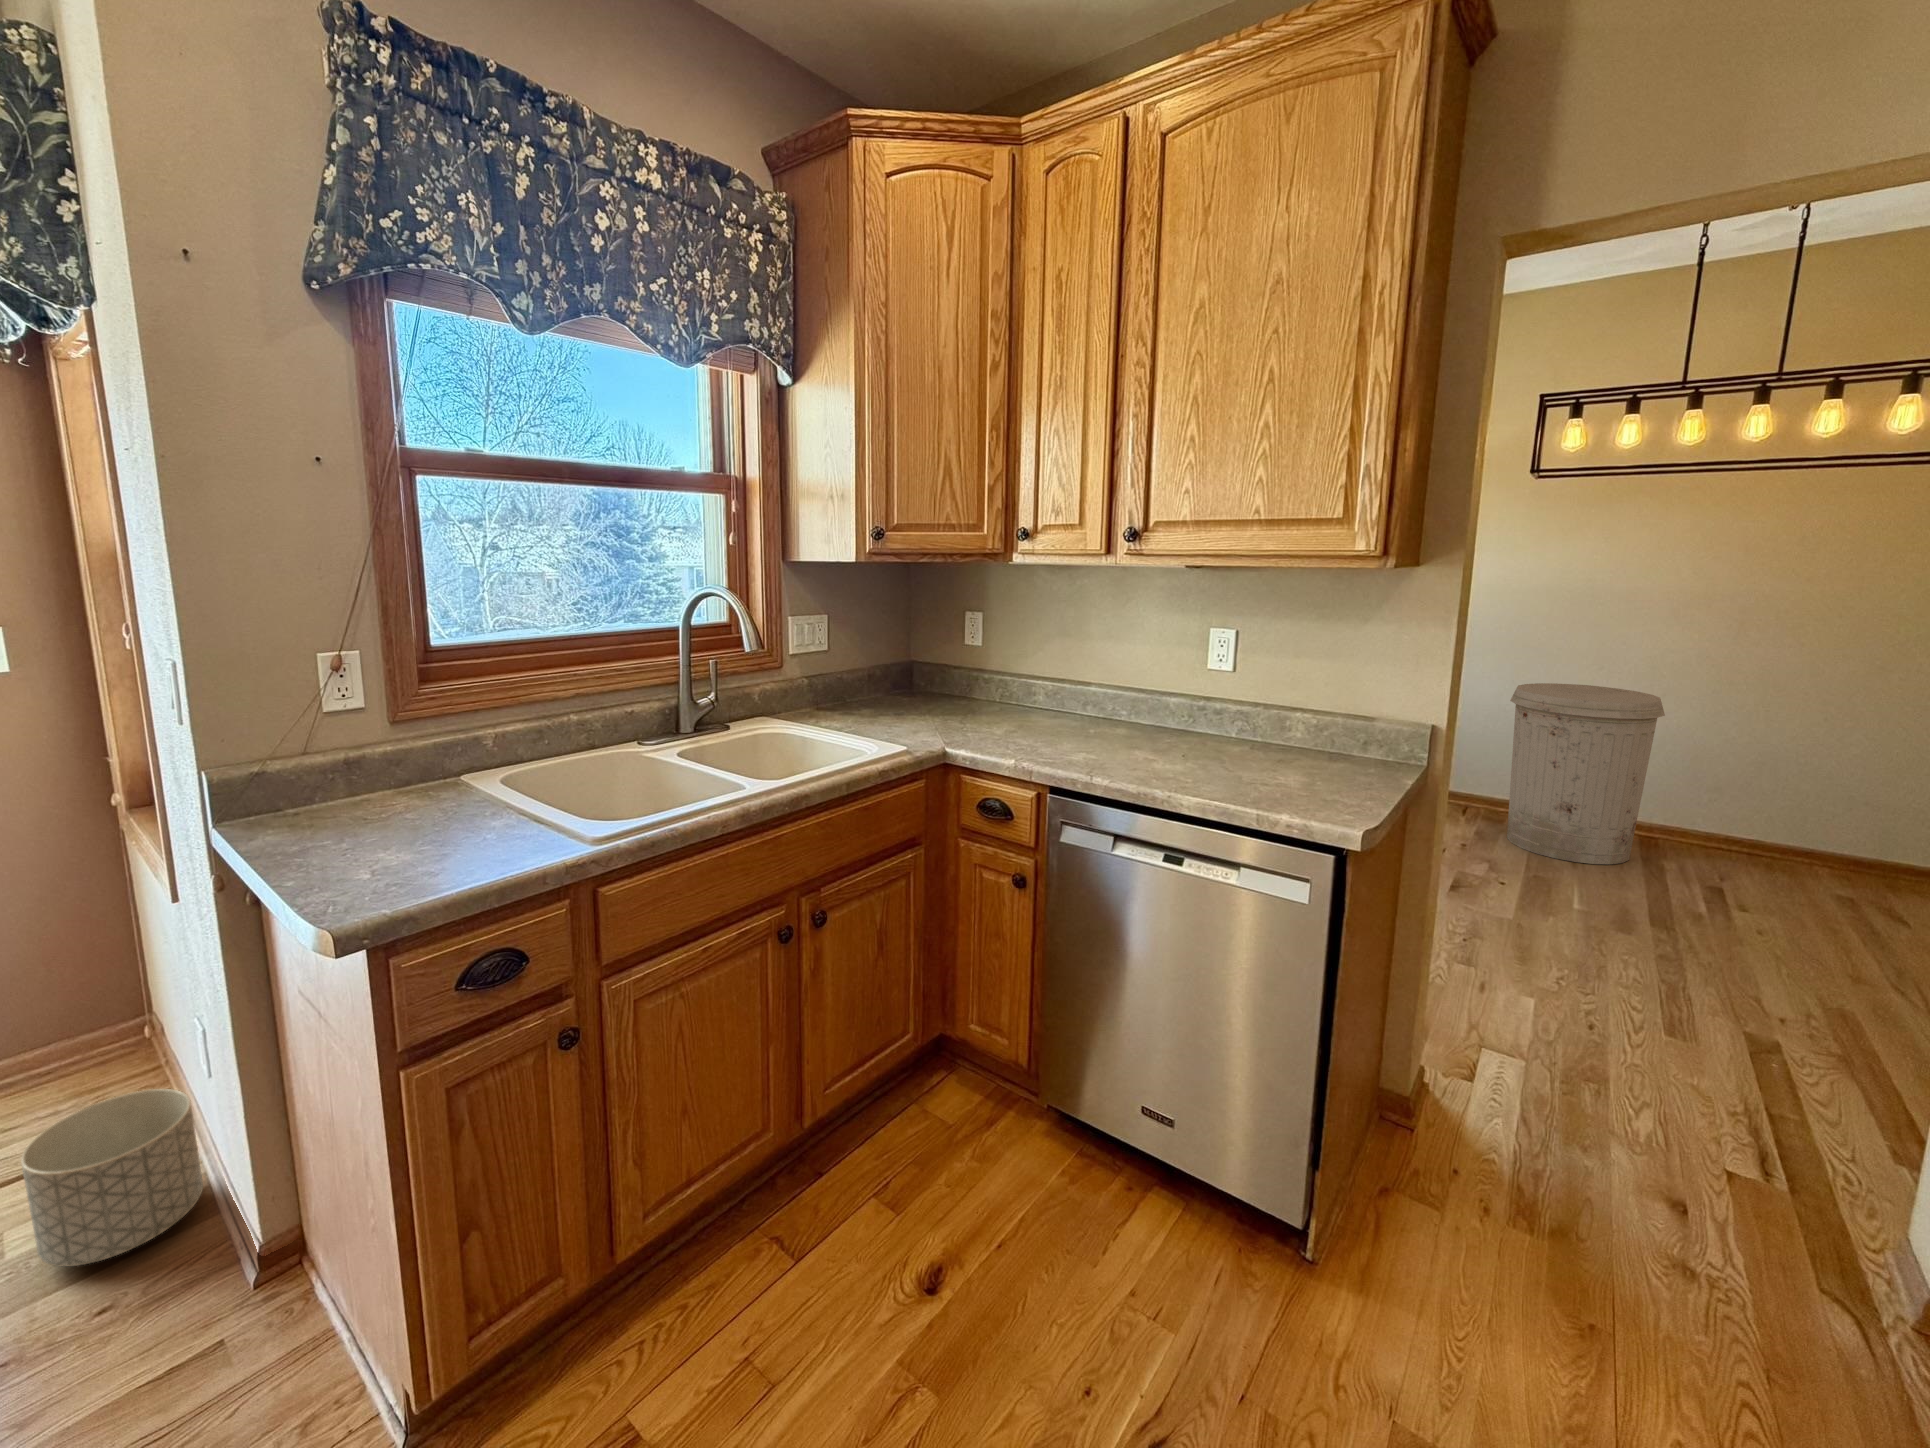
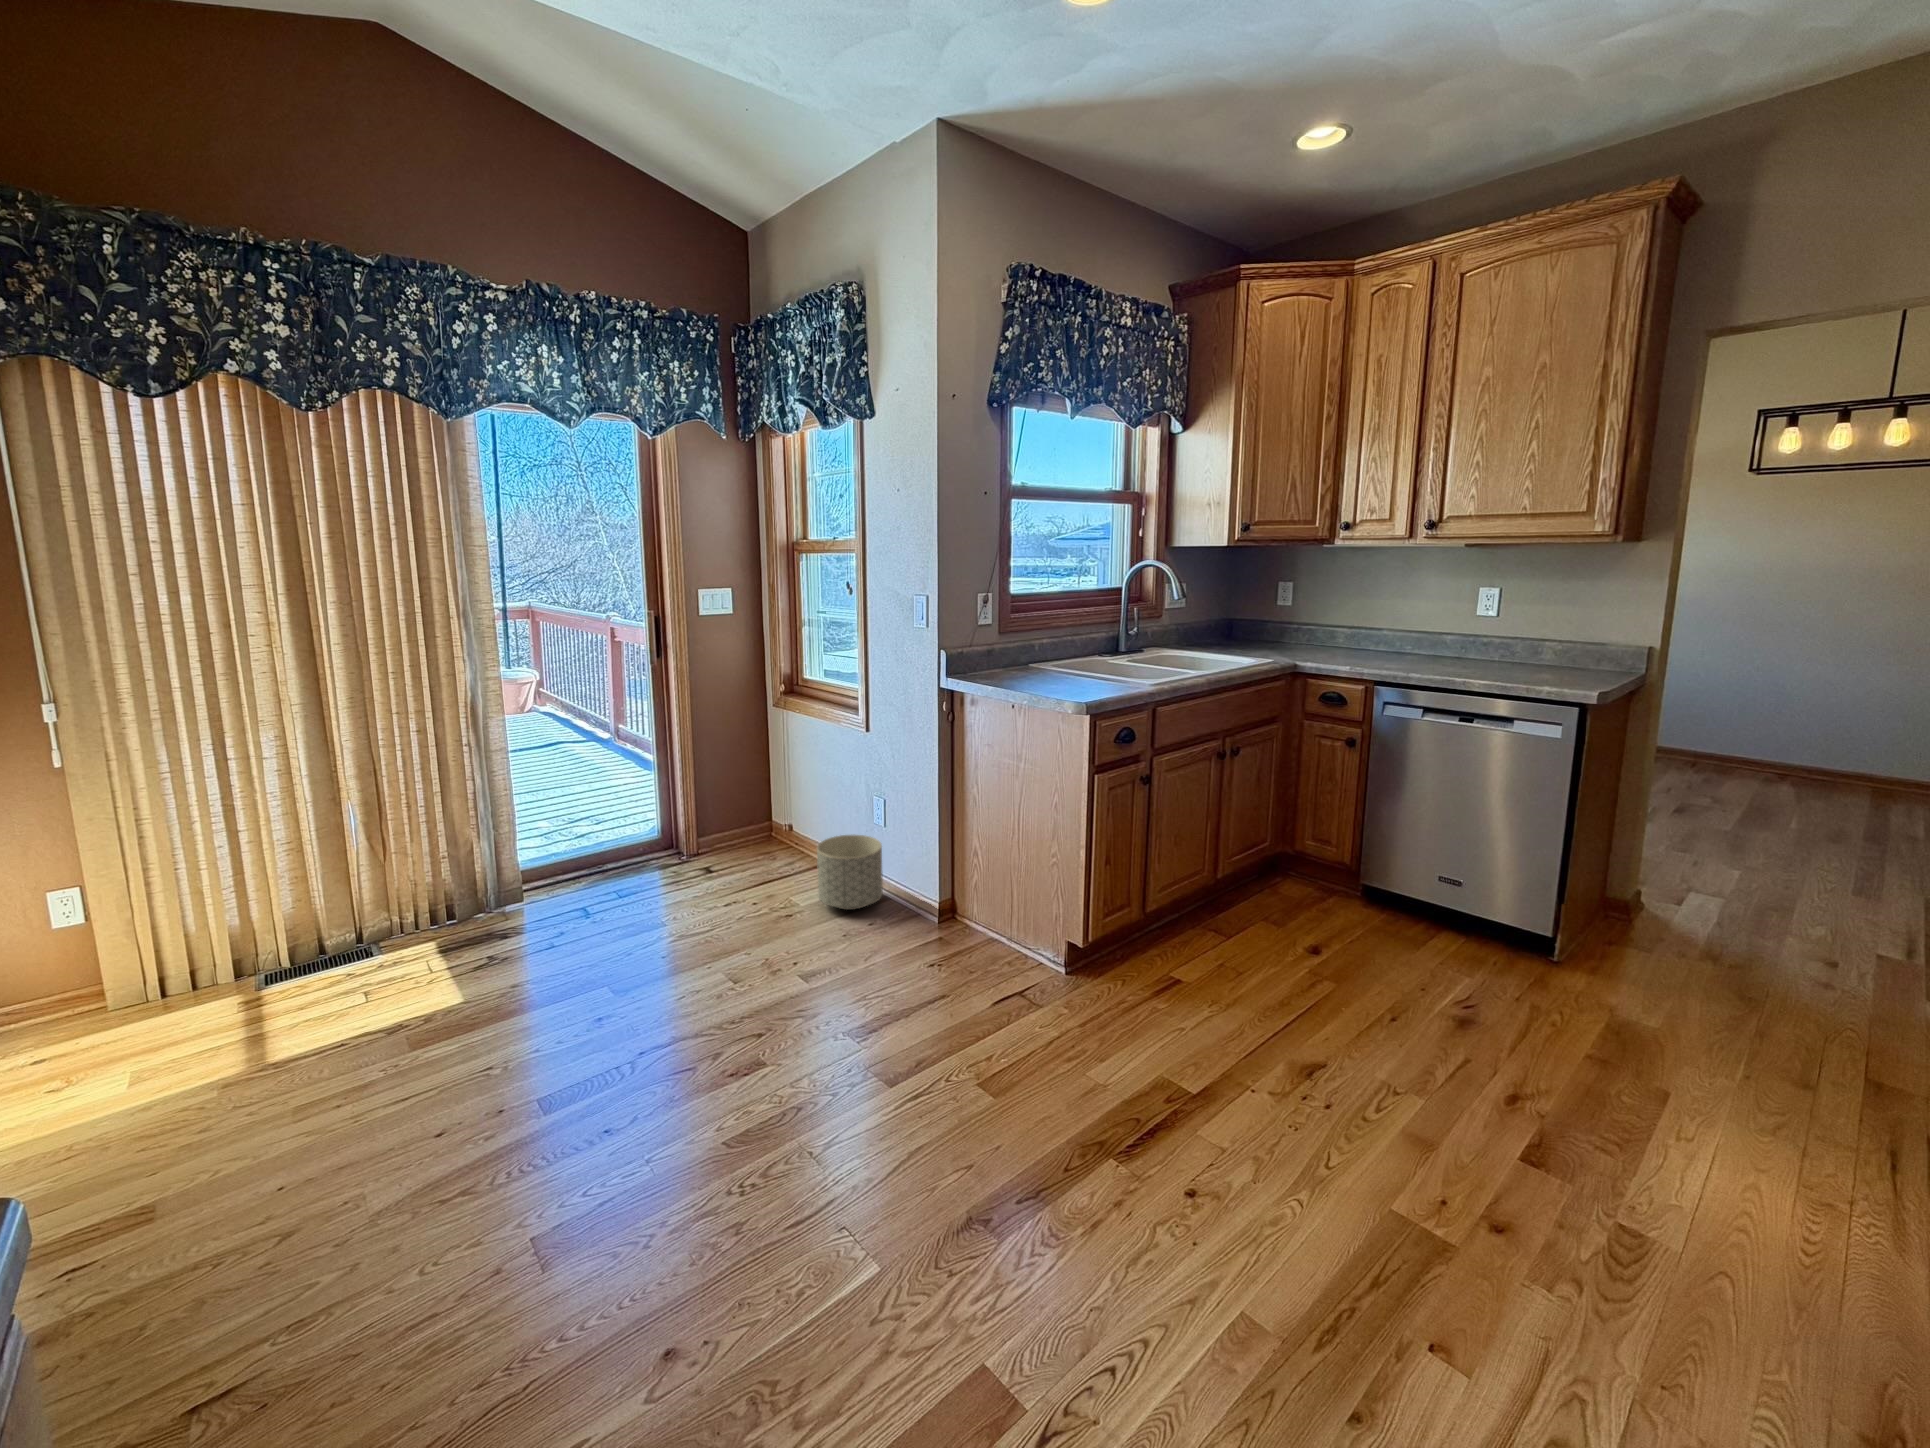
trash can: present [1507,683,1665,864] -> none [1725,645,1881,796]

